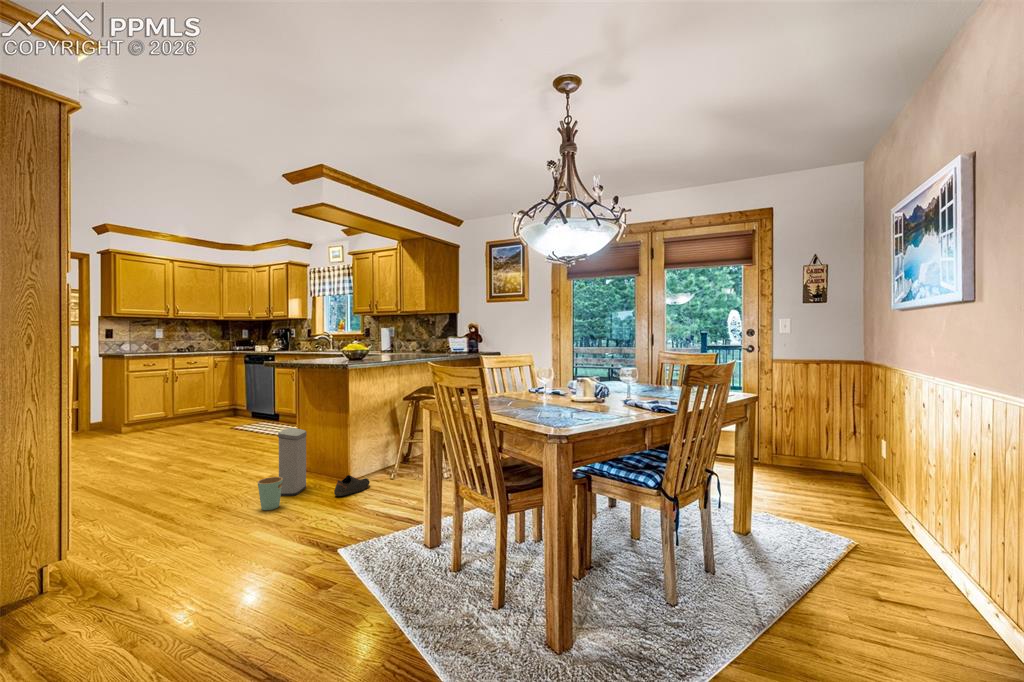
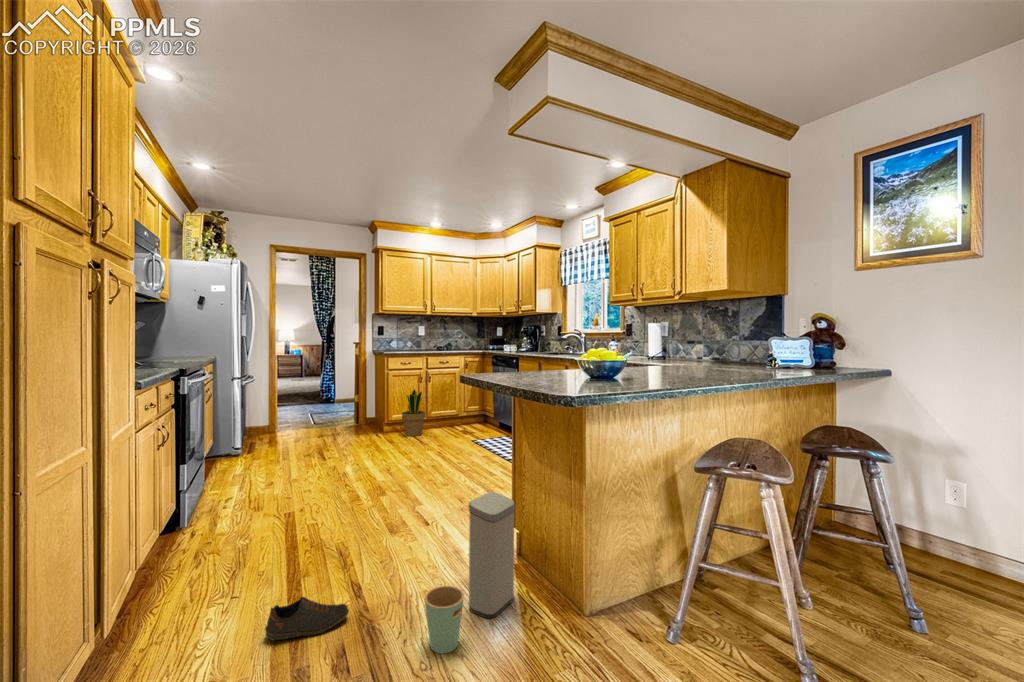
potted plant: none [148,387,179,431] -> present [402,390,428,436]
shoe: present [334,475,370,496] -> present [265,597,349,640]

